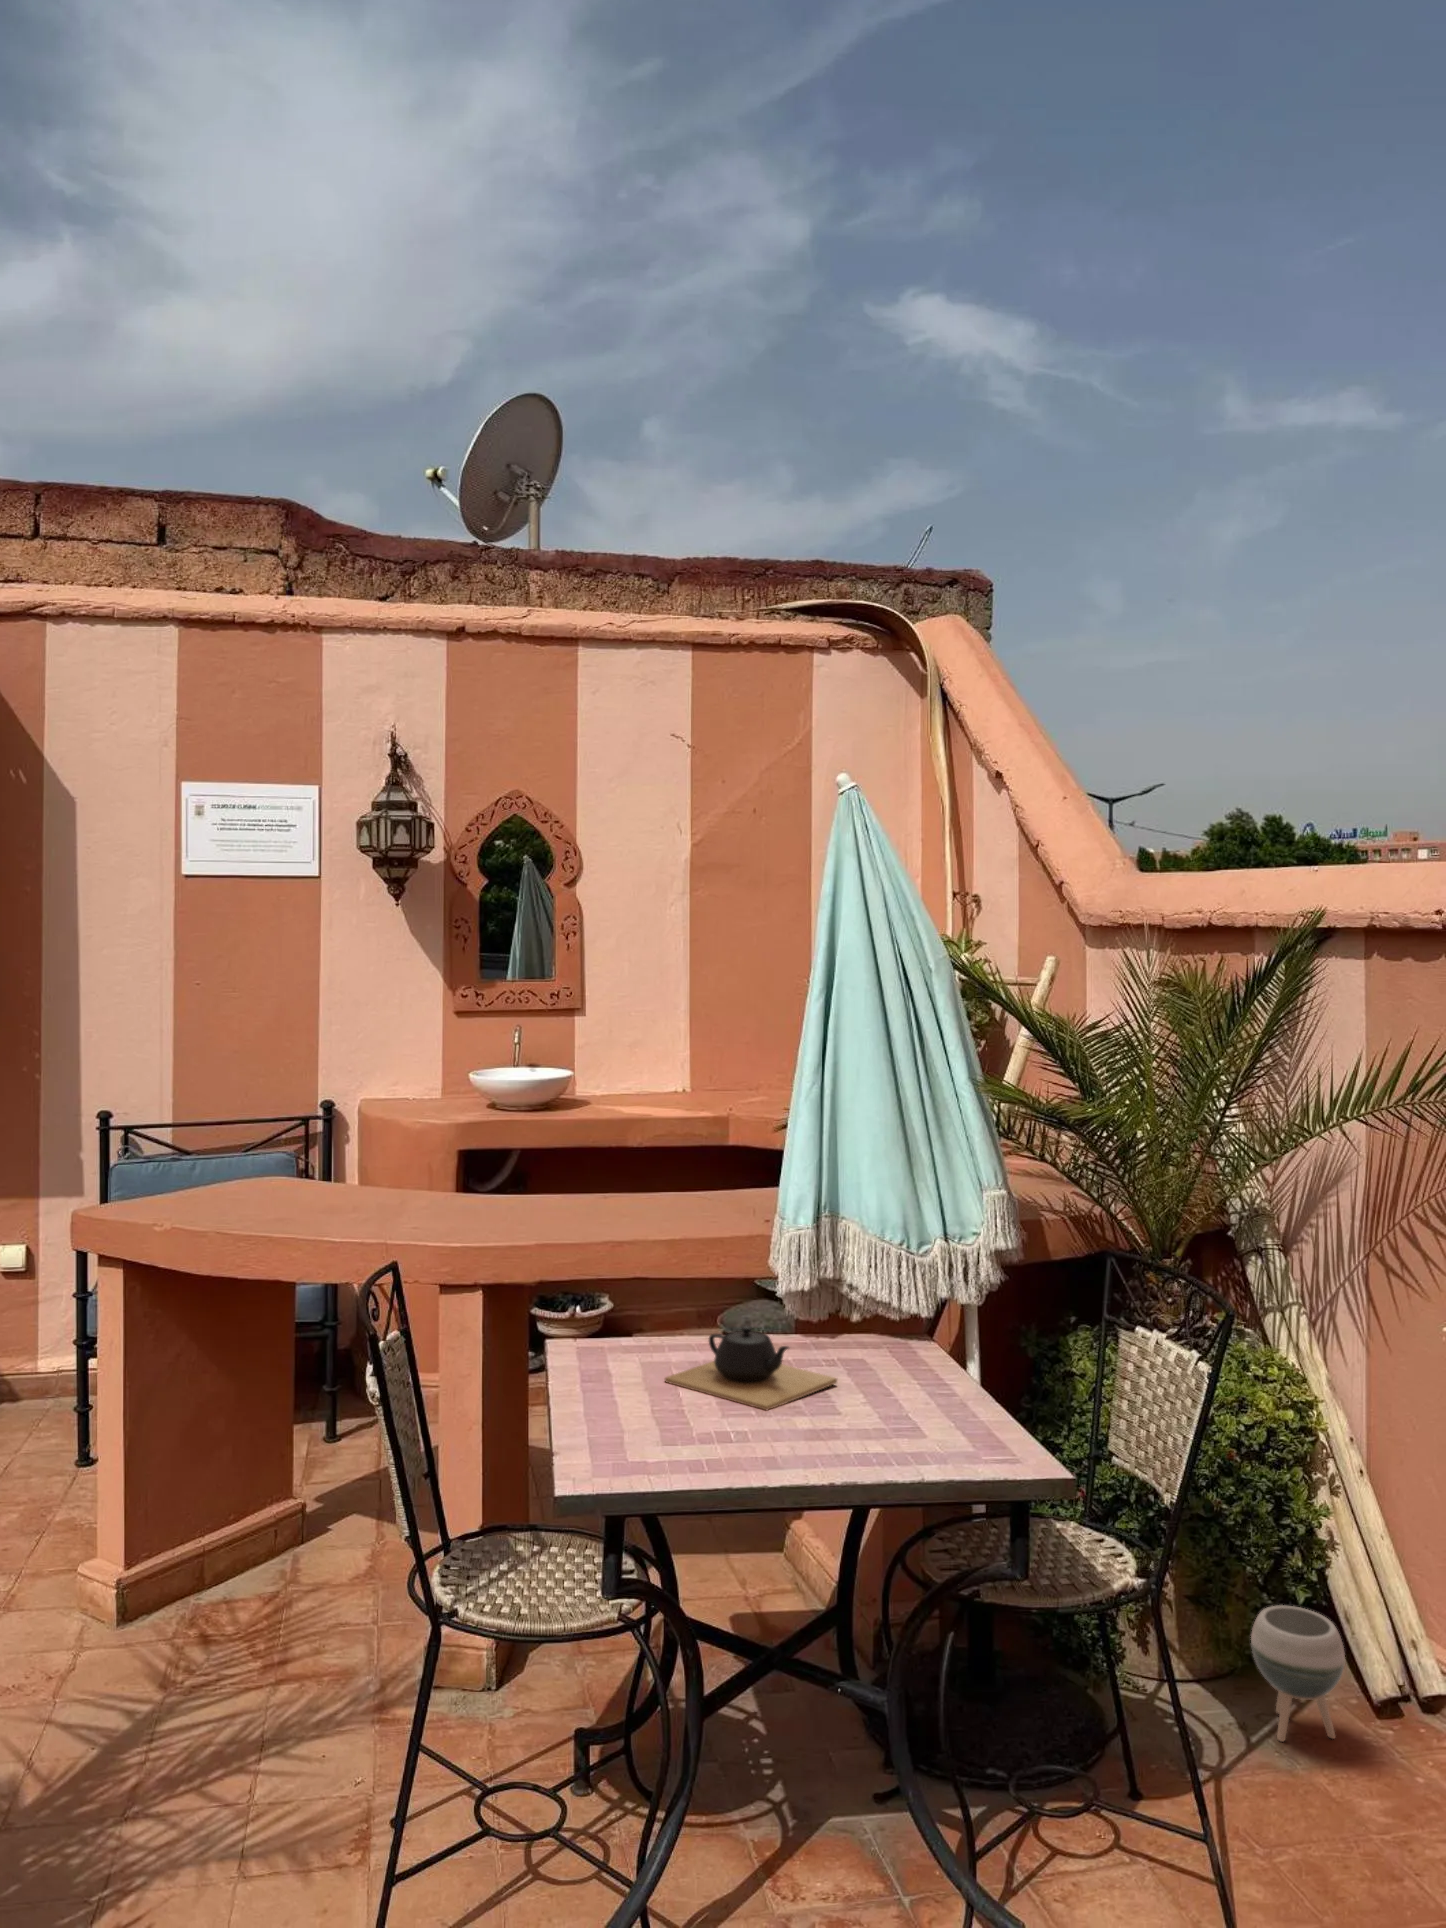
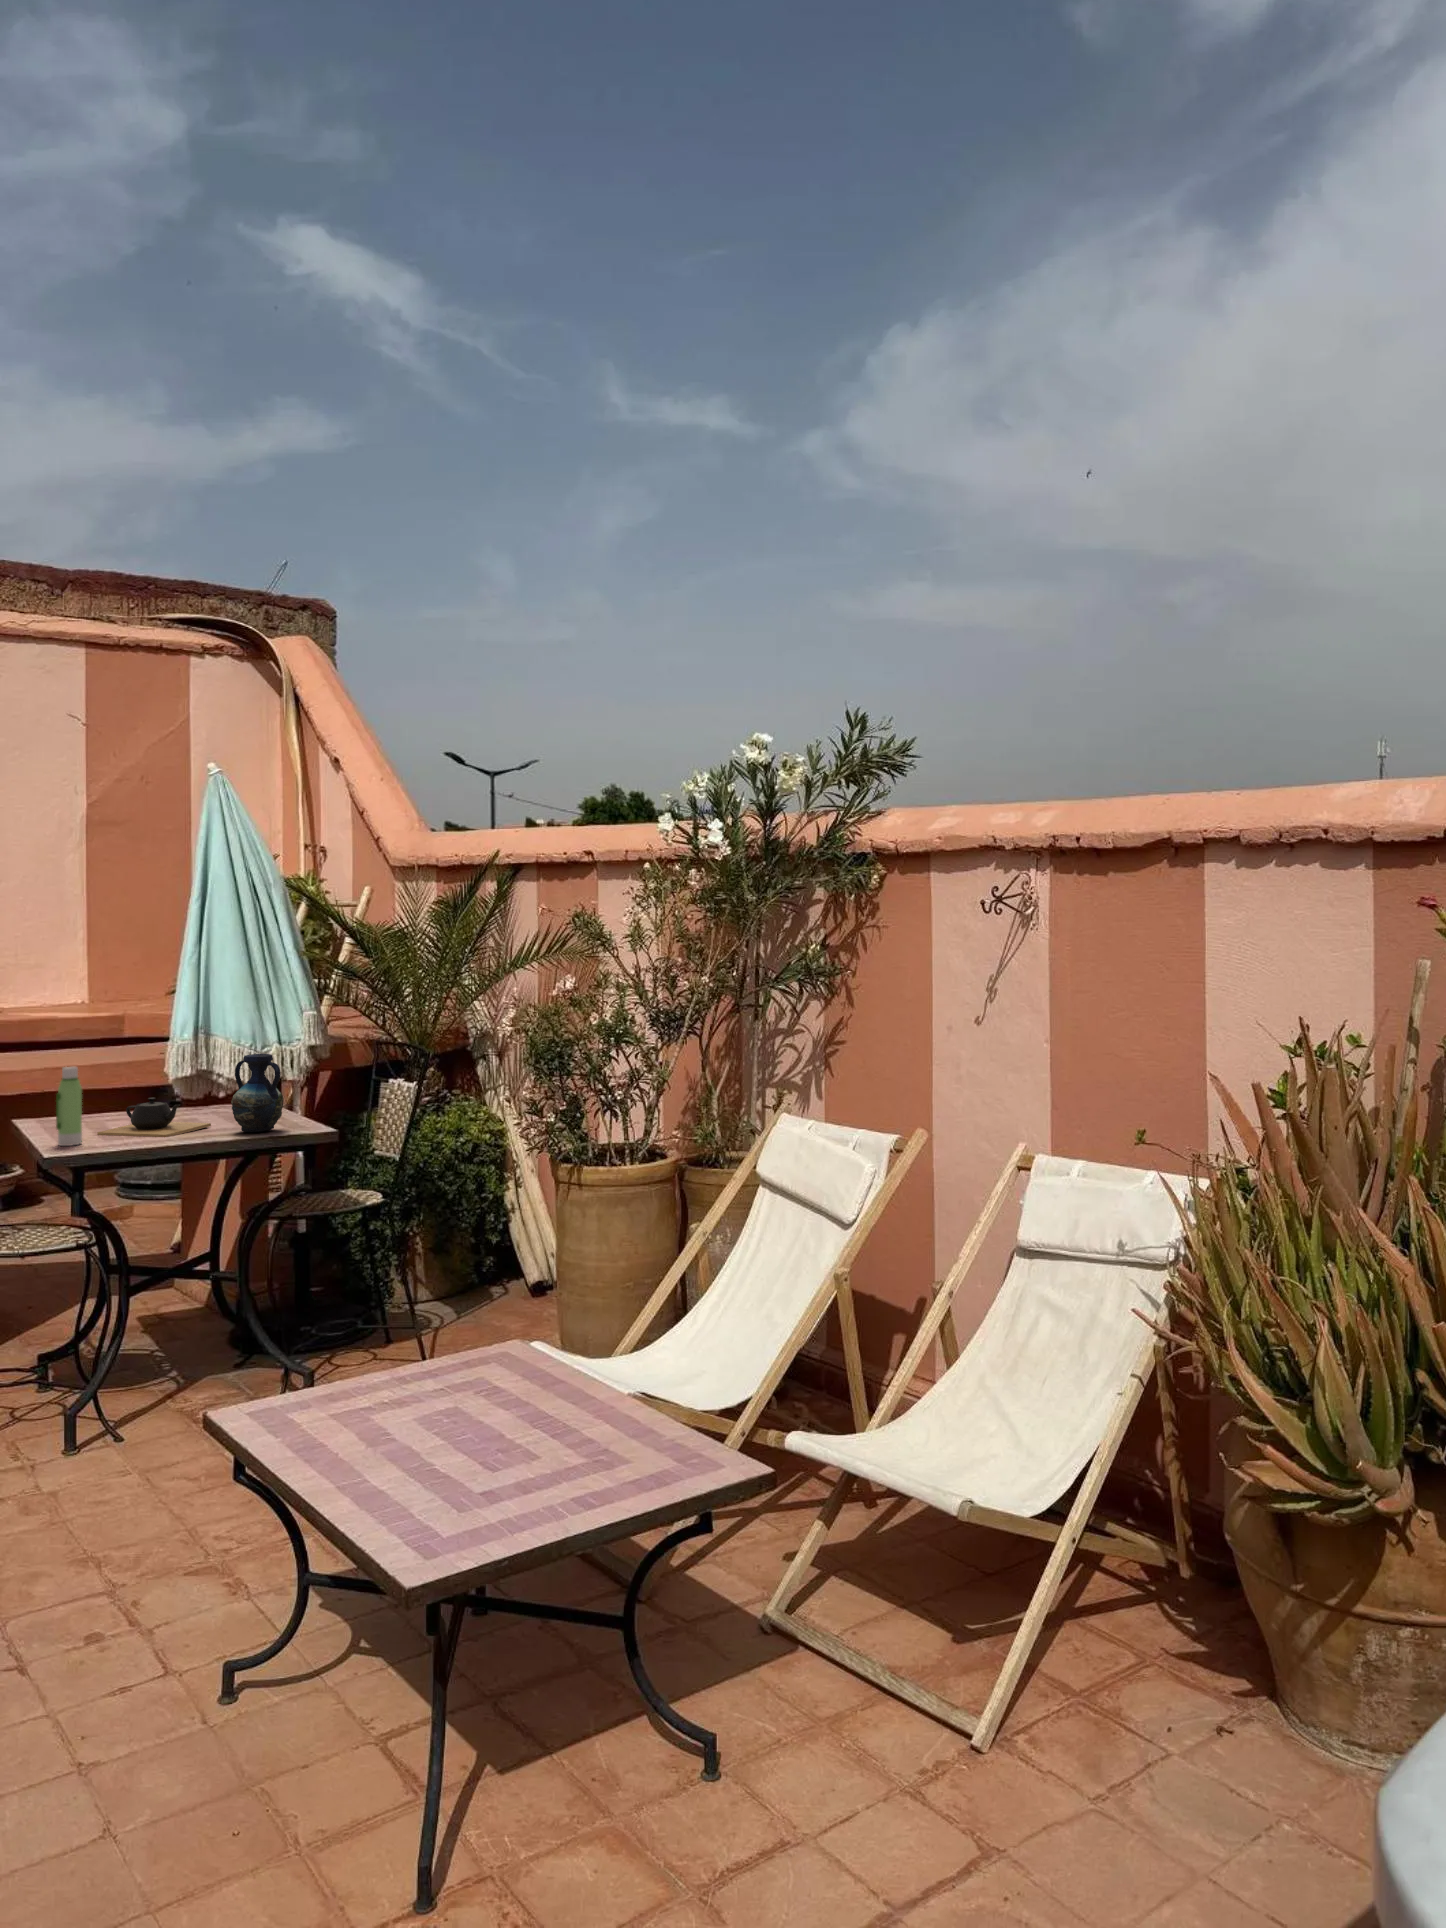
vase: none [872,1274,960,1421] -> present [231,1053,283,1132]
water bottle: none [598,1279,637,1417] -> present [56,1067,82,1146]
planter: present [1251,1606,1345,1741] -> none [463,1240,511,1308]

